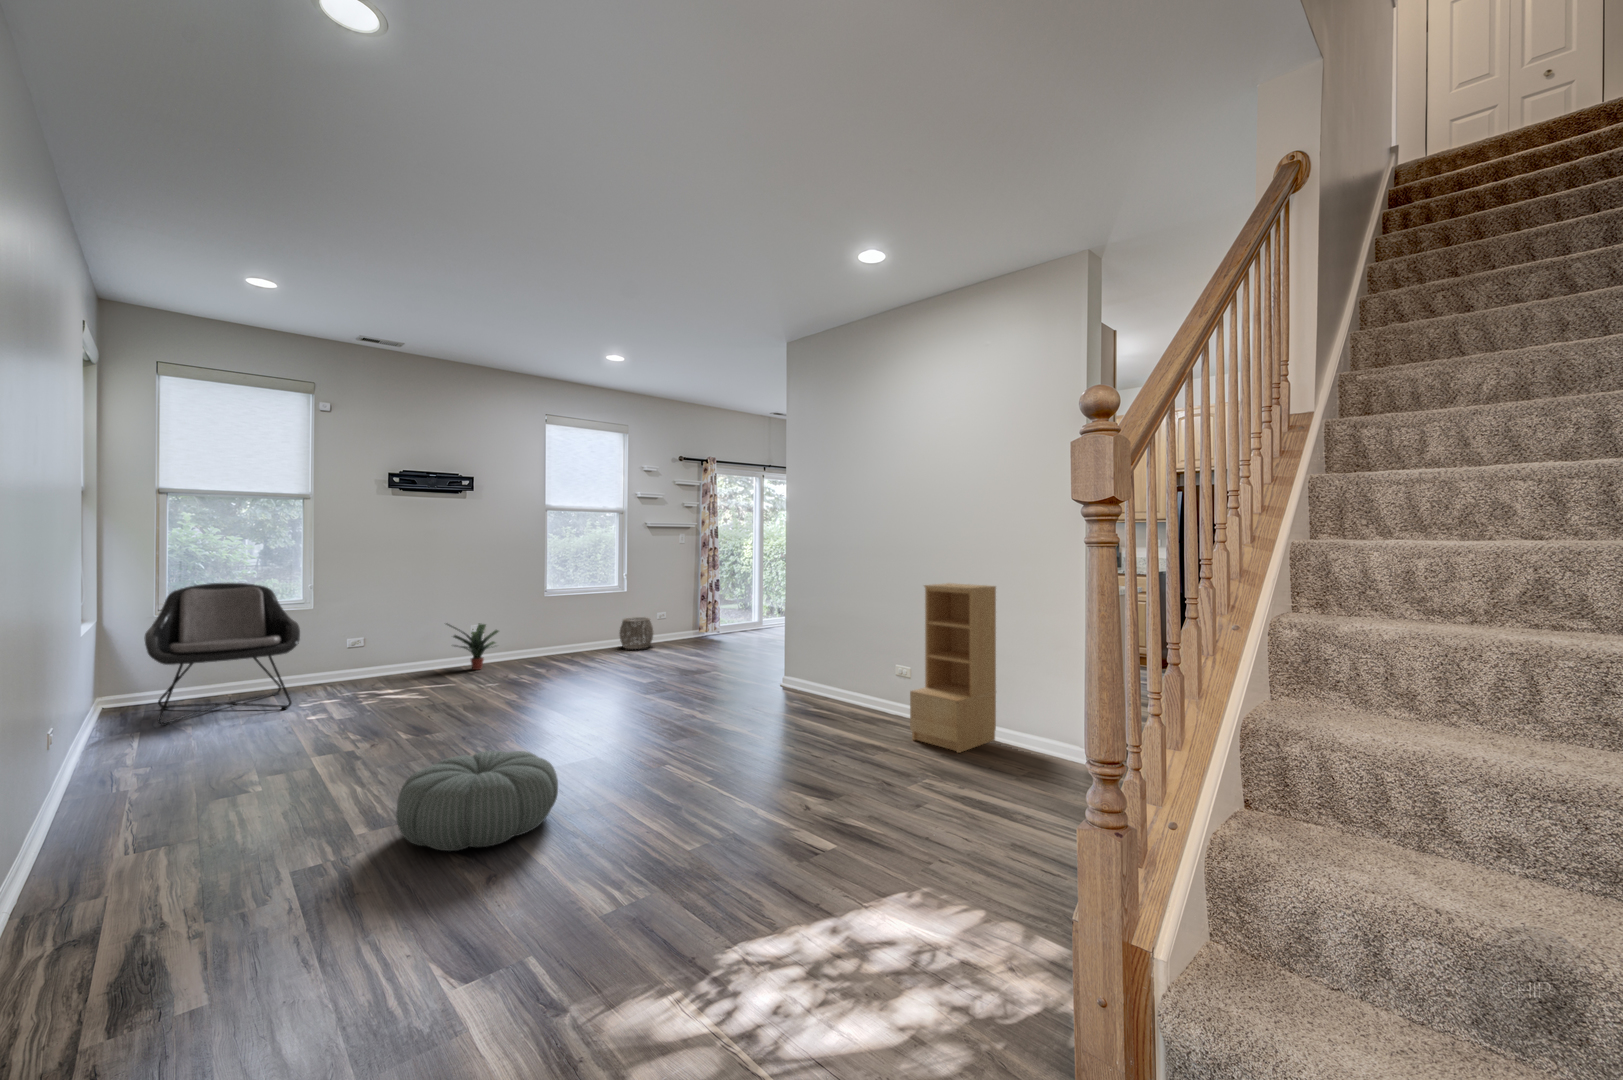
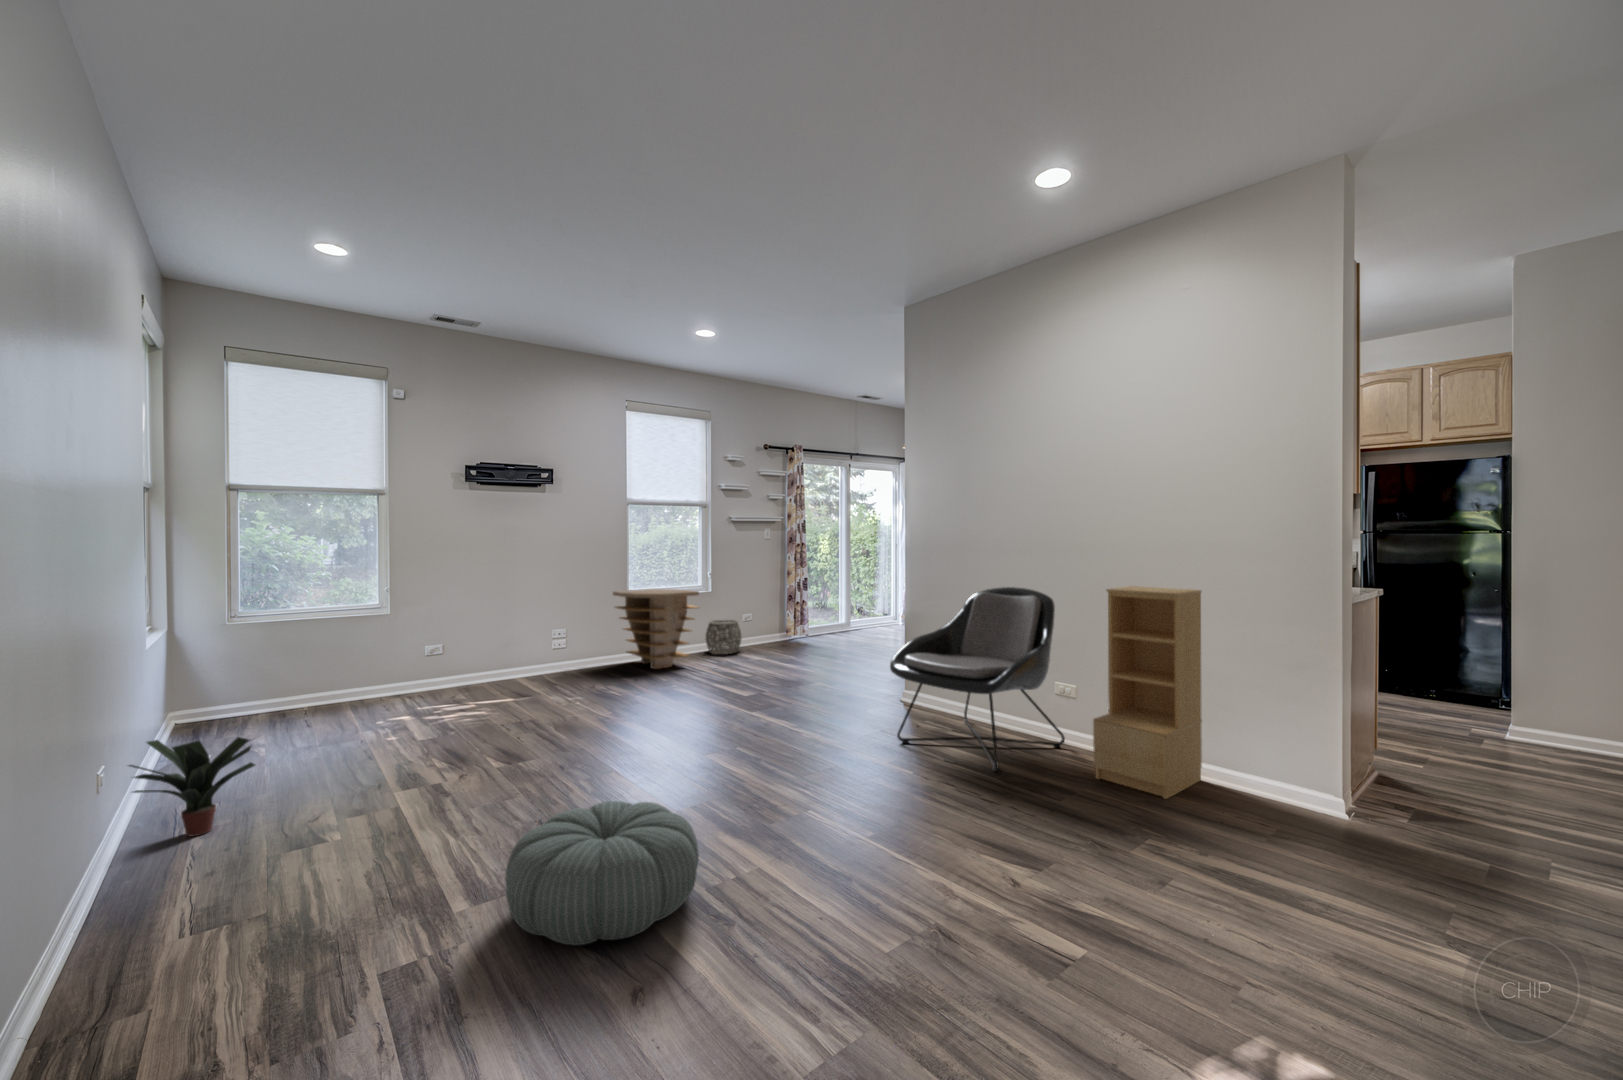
lounge chair: present [144,583,300,726] -> present [890,587,1065,772]
side table: none [530,589,611,661] -> present [613,589,699,669]
potted plant: present [447,623,499,670] -> present [129,737,255,836]

